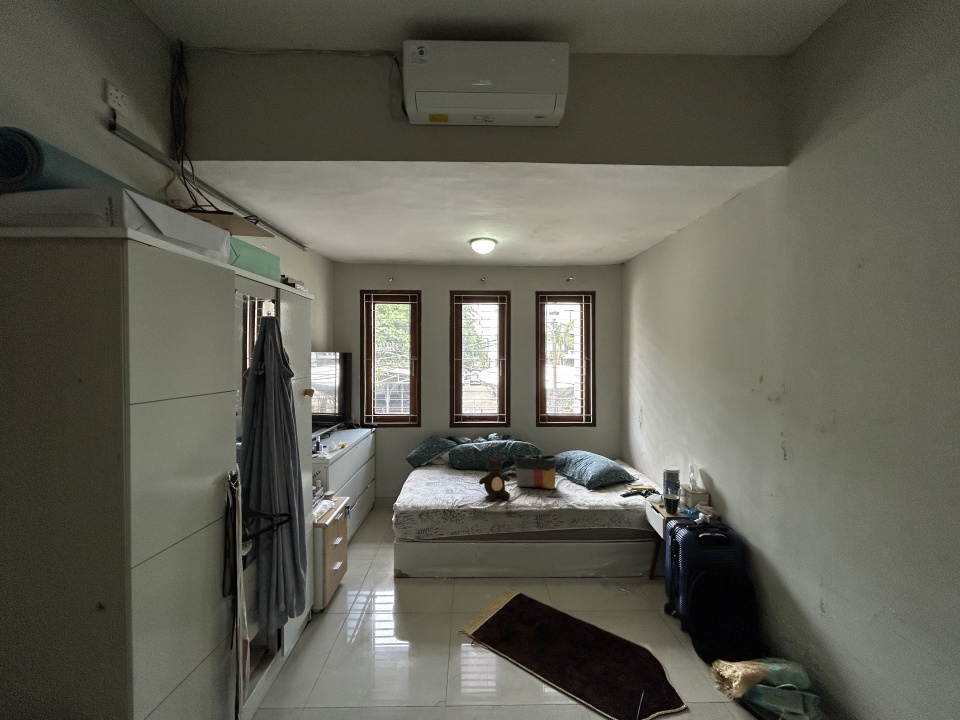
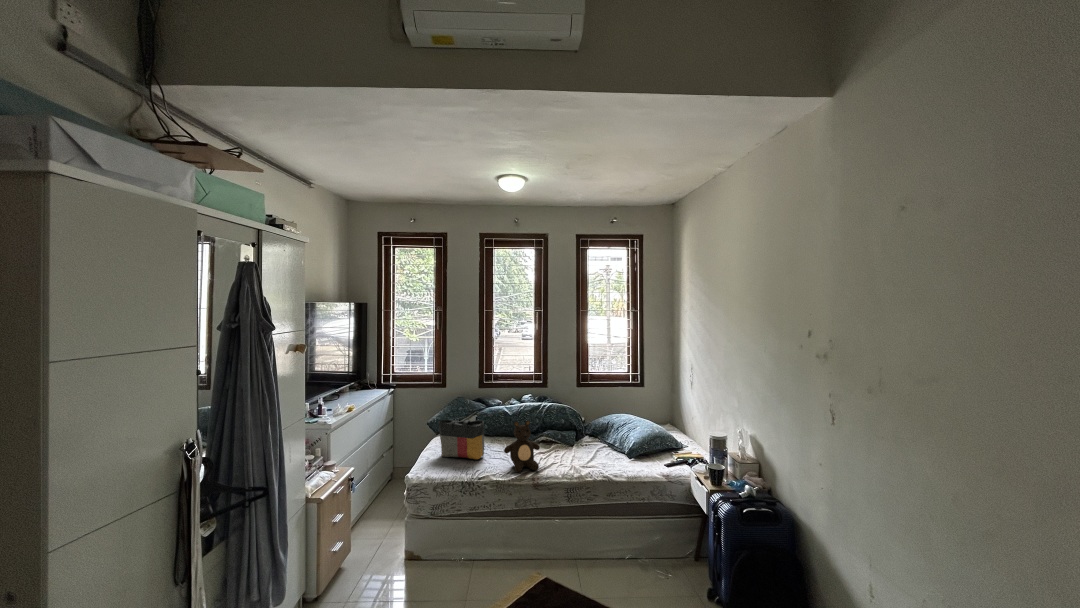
tote bag: present [514,455,556,489] -> present [438,420,484,460]

